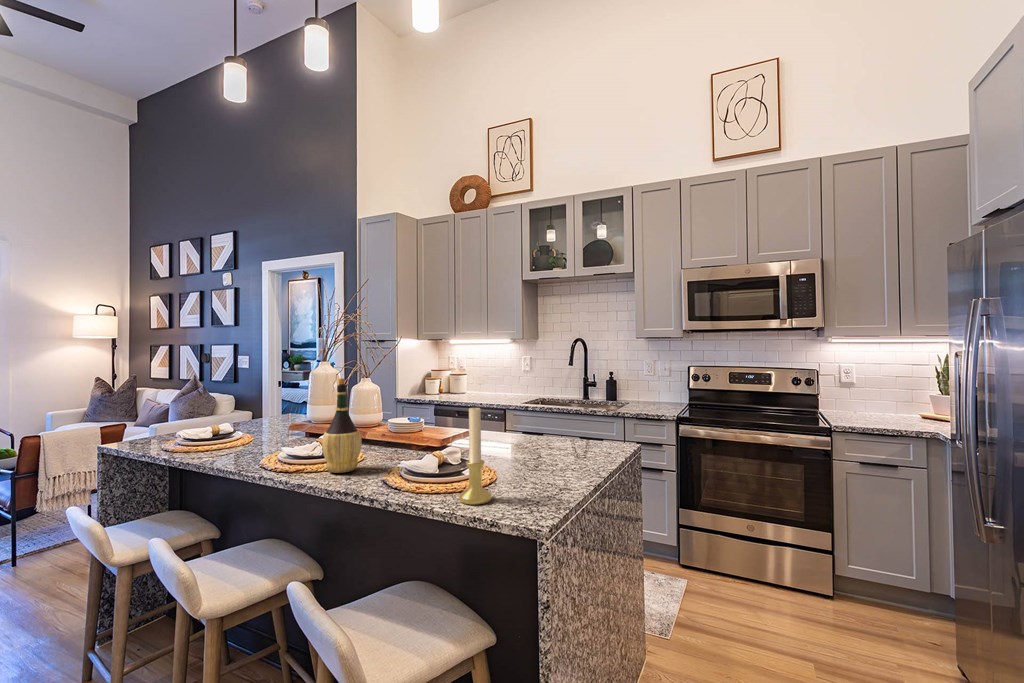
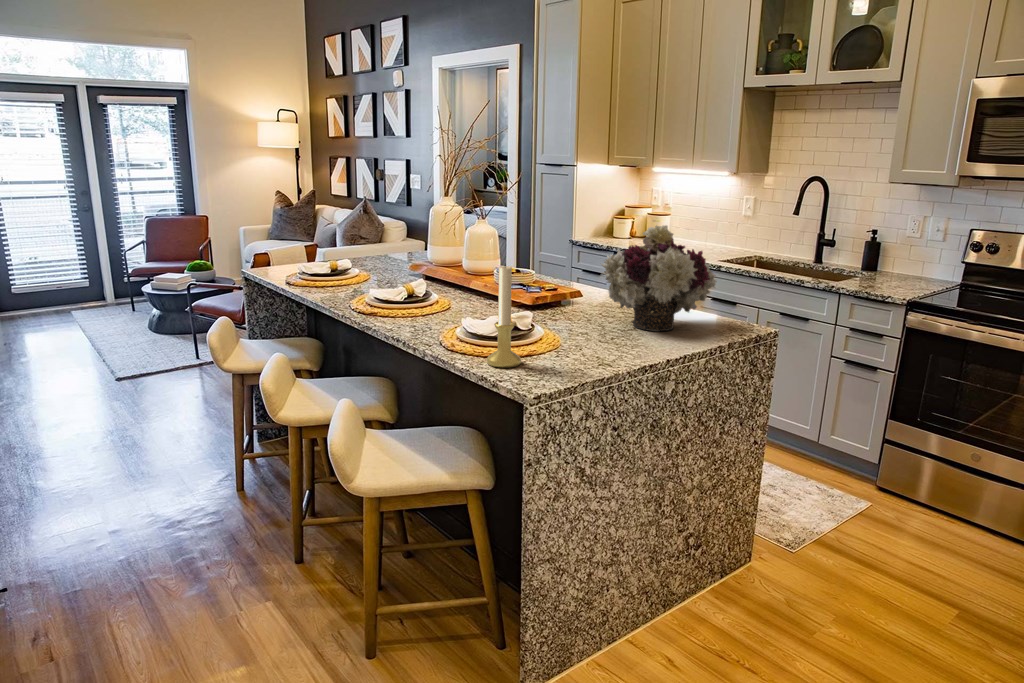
flower arrangement: none [503,370,591,455] -> present [601,225,717,331]
wine bottle: present [322,378,362,473] -> none [394,221,434,320]

